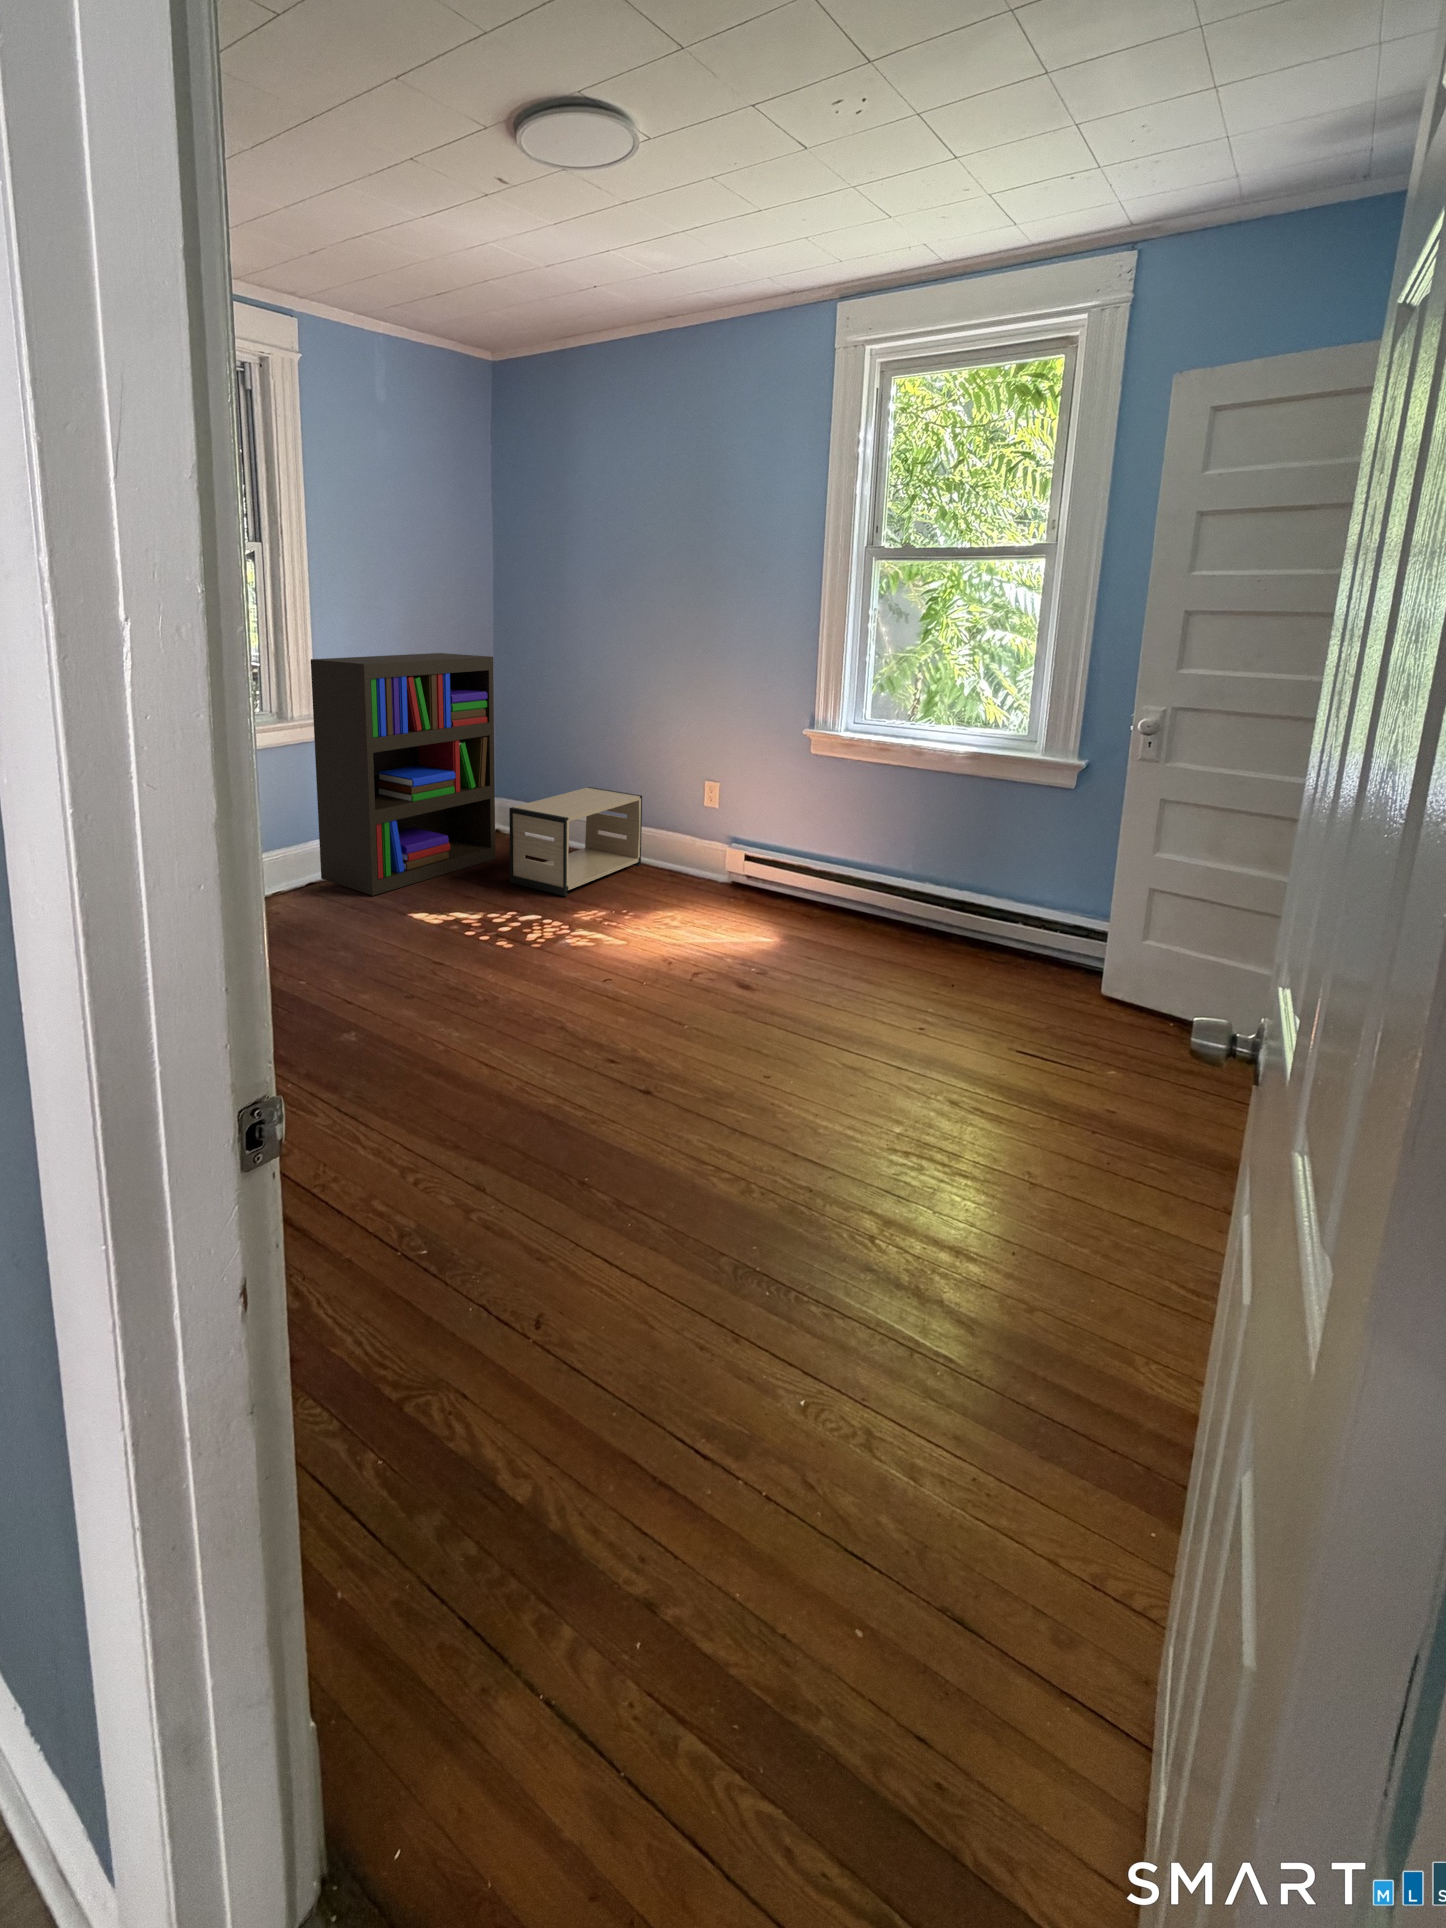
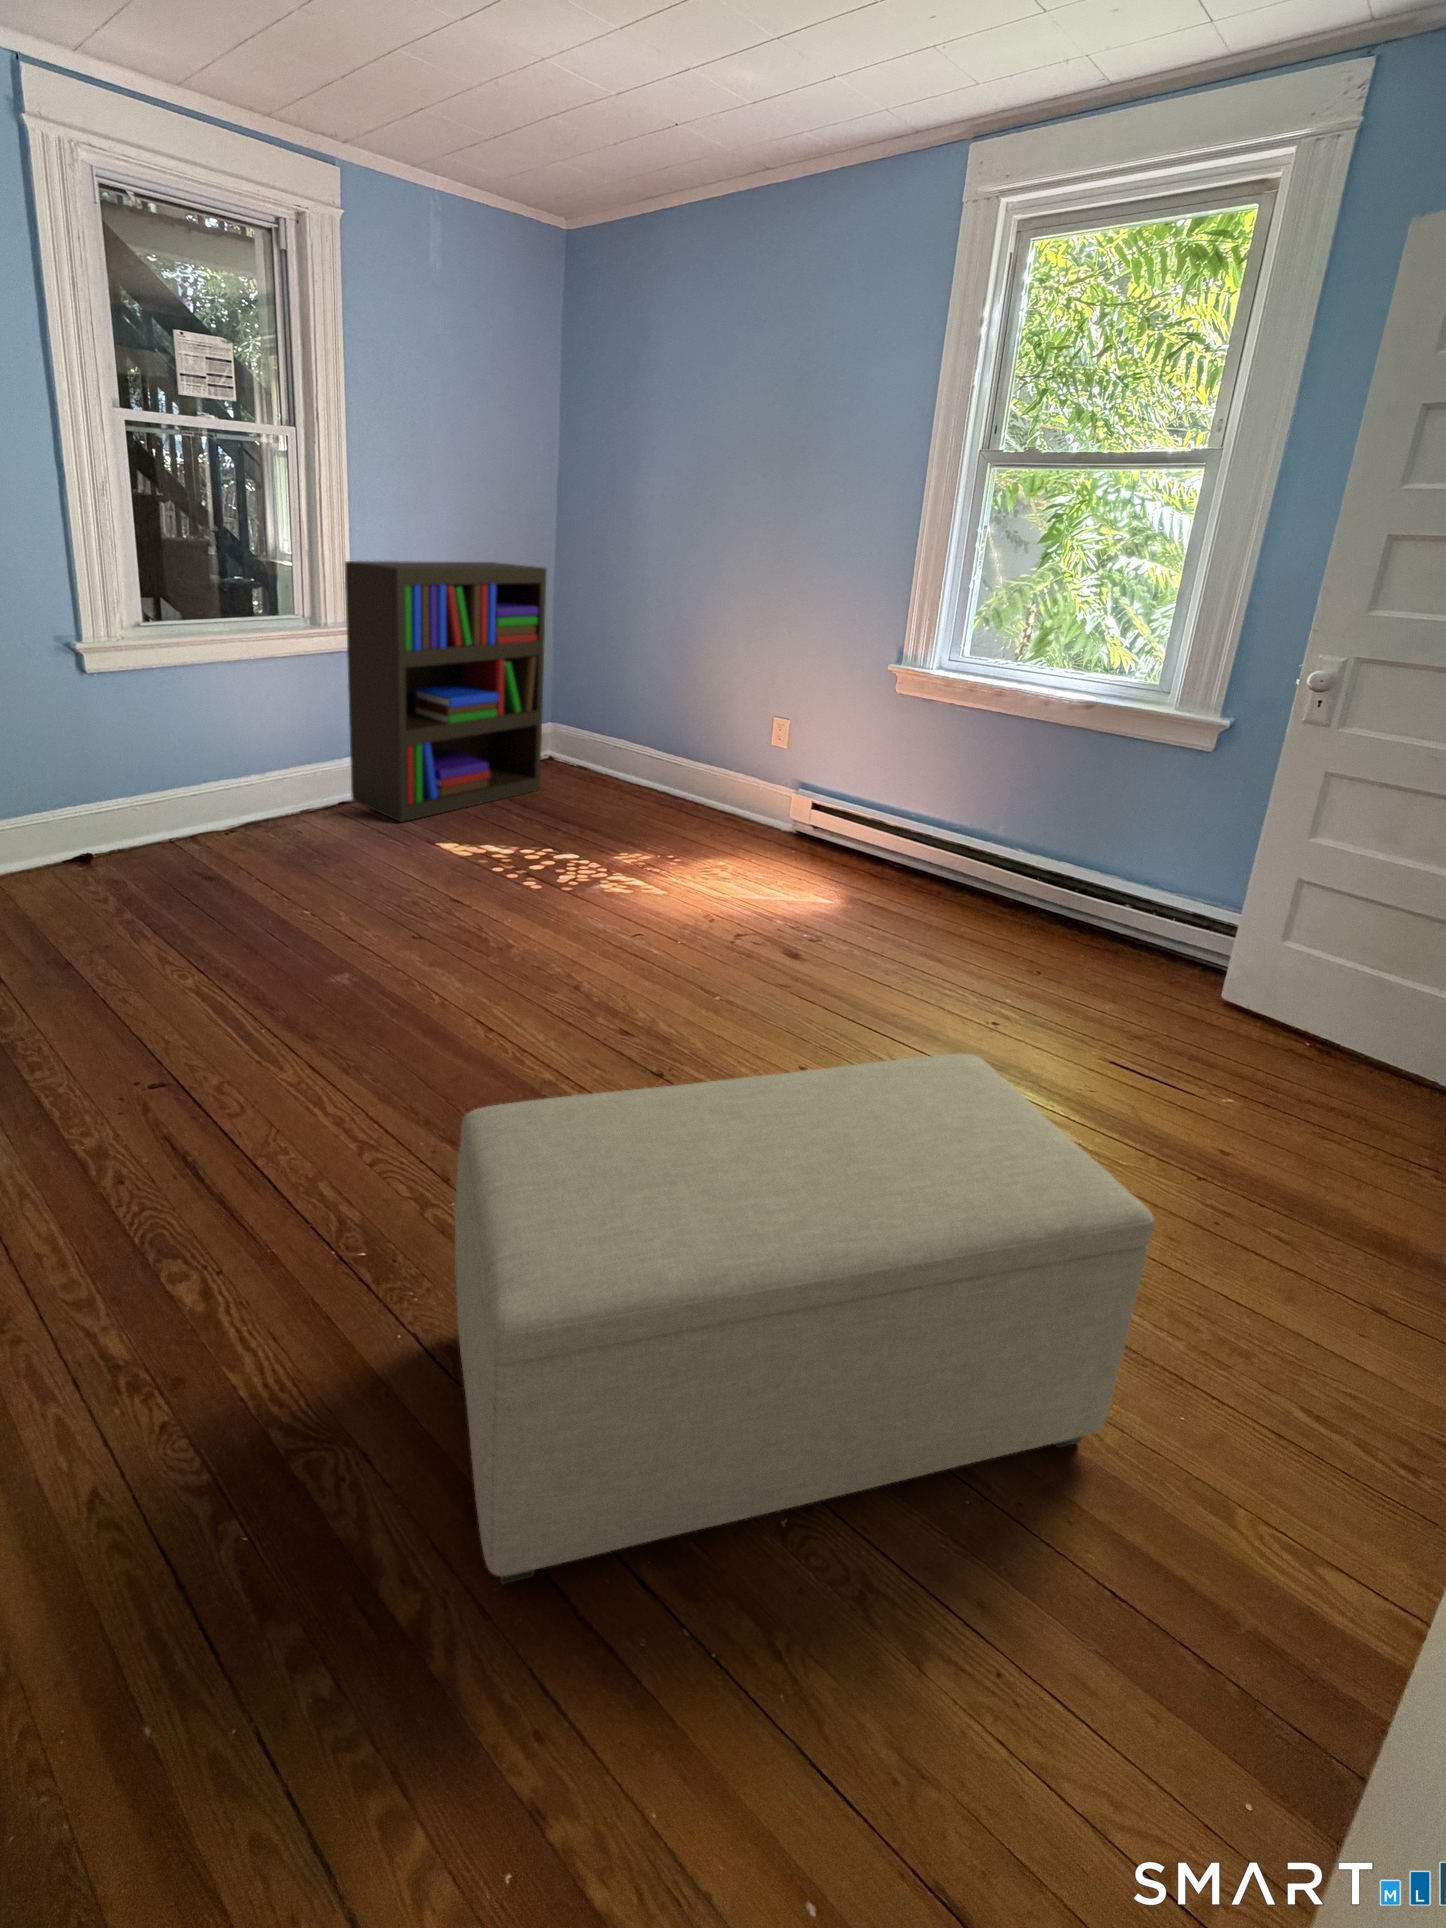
nightstand: present [509,787,642,896] -> none [551,718,703,837]
ottoman: none [517,1035,1055,1470] -> present [455,1054,1154,1584]

